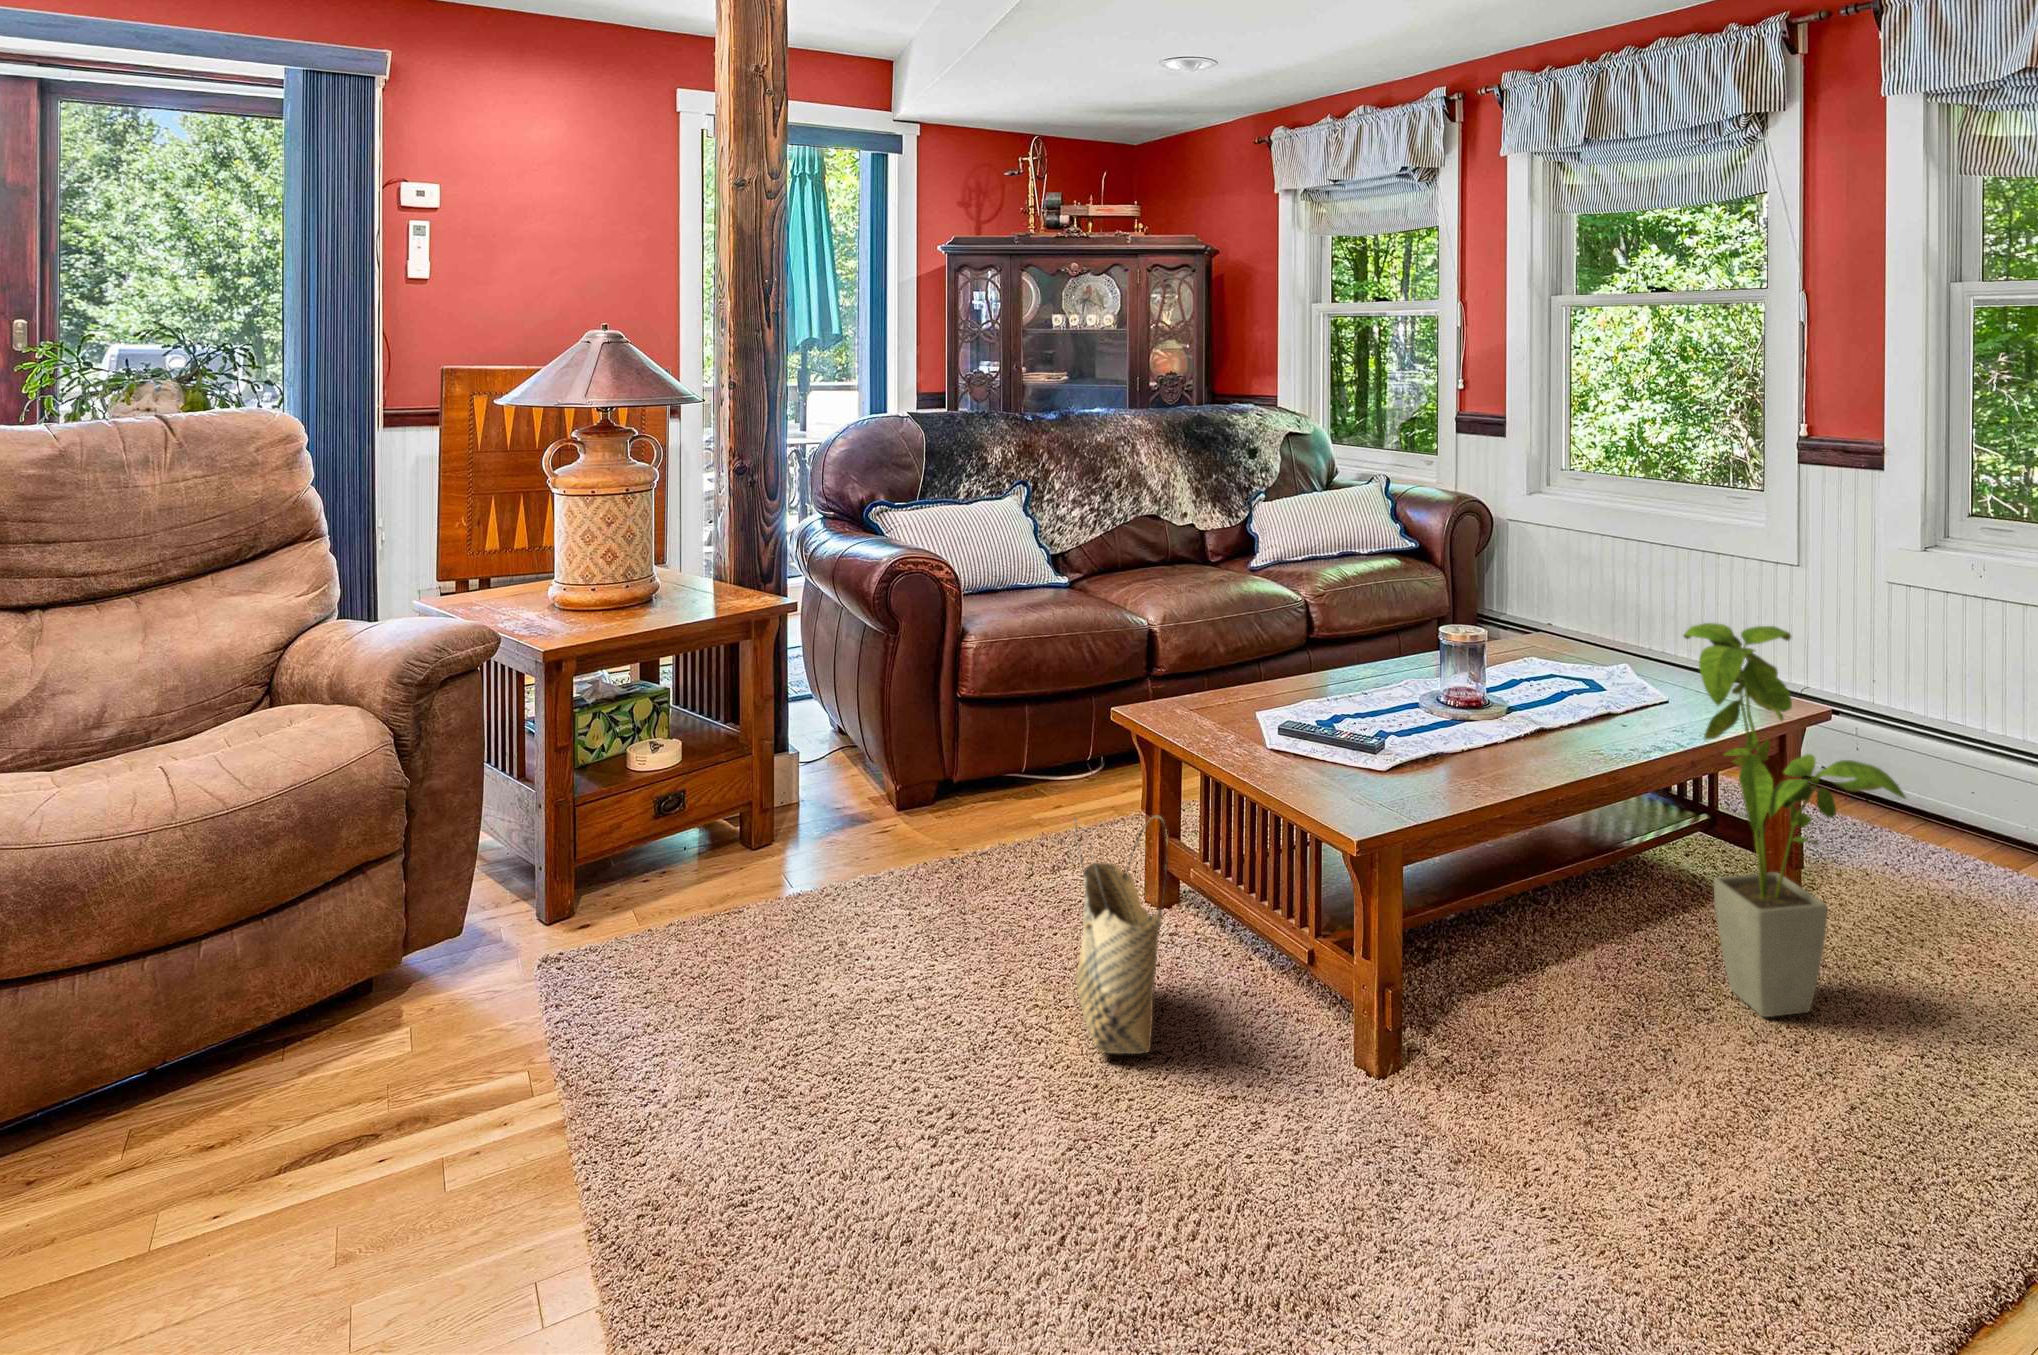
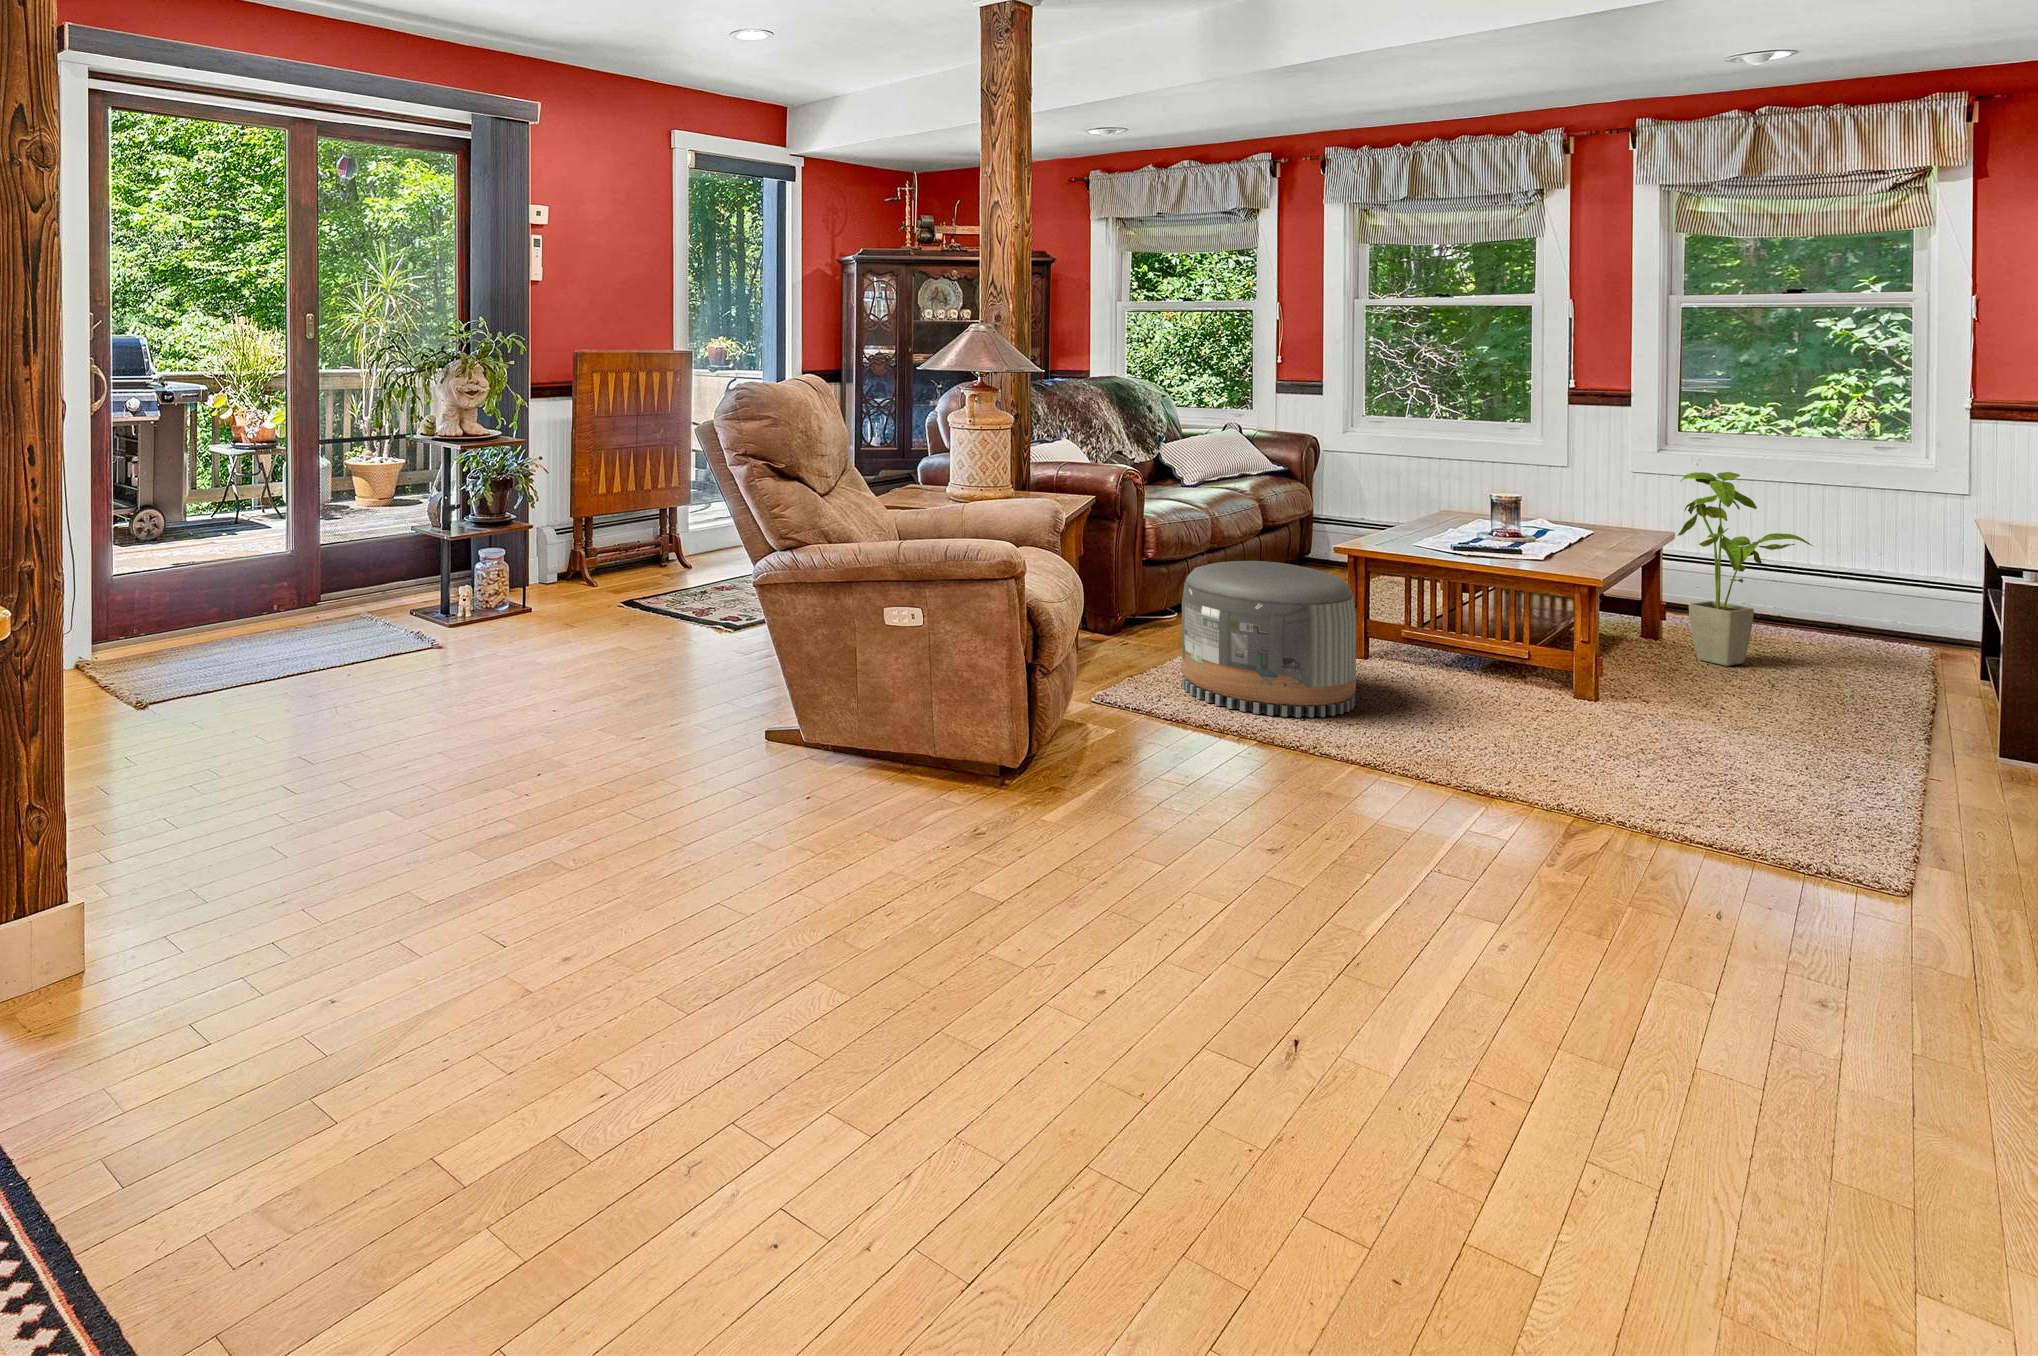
pouf: none [589,753,897,1103] -> present [1182,561,1356,717]
woven basket: present [1074,815,1168,1054] -> none [1407,578,1494,692]

